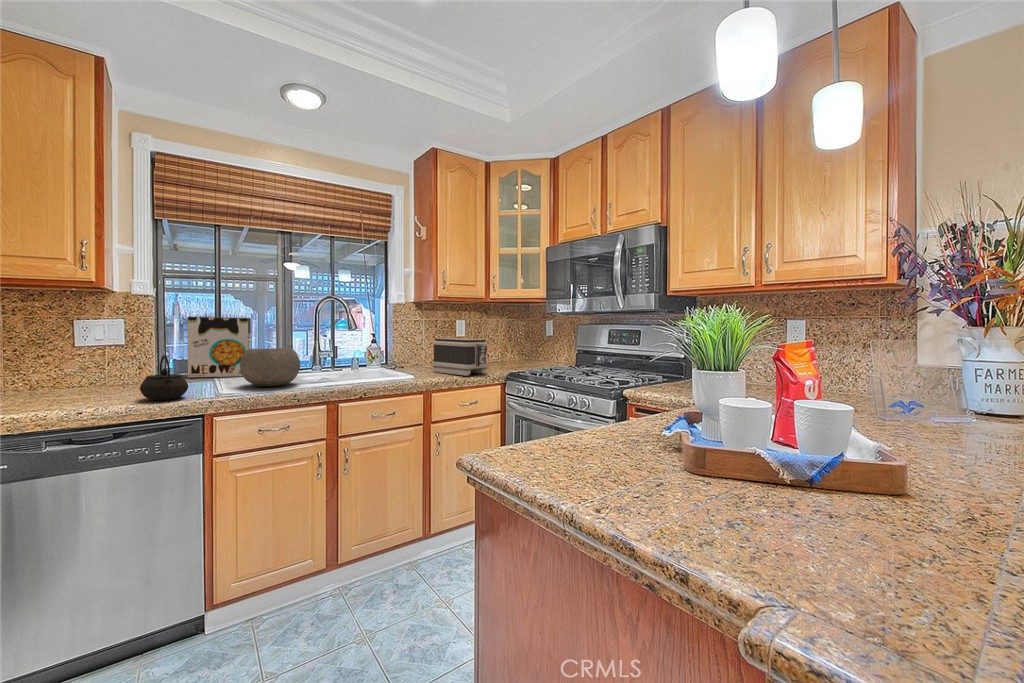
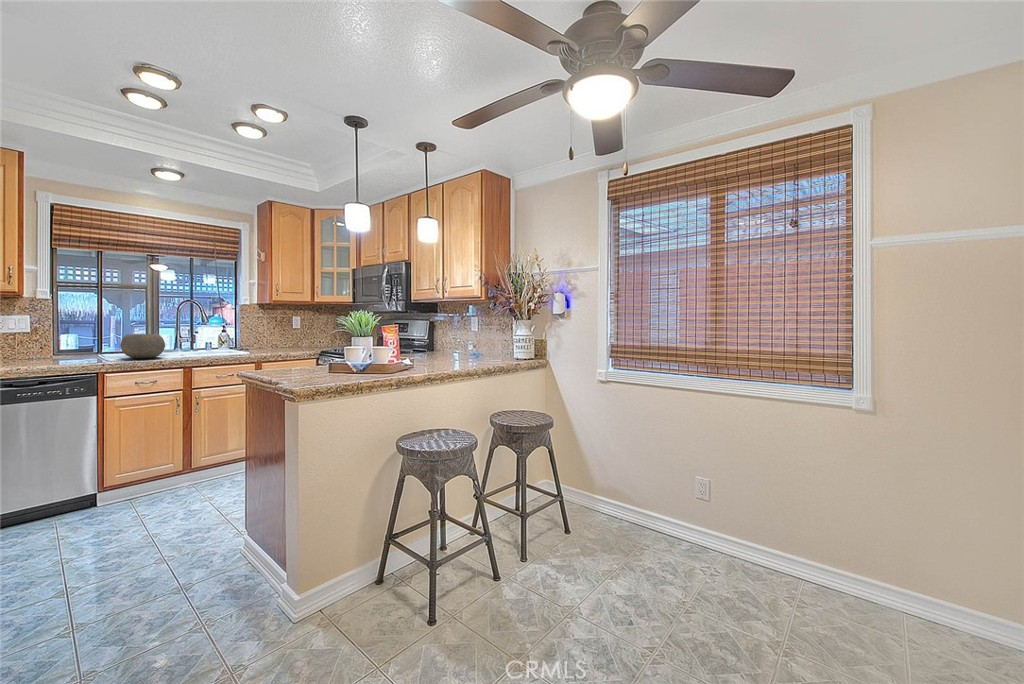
cereal box: present [188,317,251,378] -> none [79,314,128,355]
toaster: present [432,338,487,376] -> none [269,329,307,353]
kettle: present [140,355,188,400] -> none [51,337,85,365]

